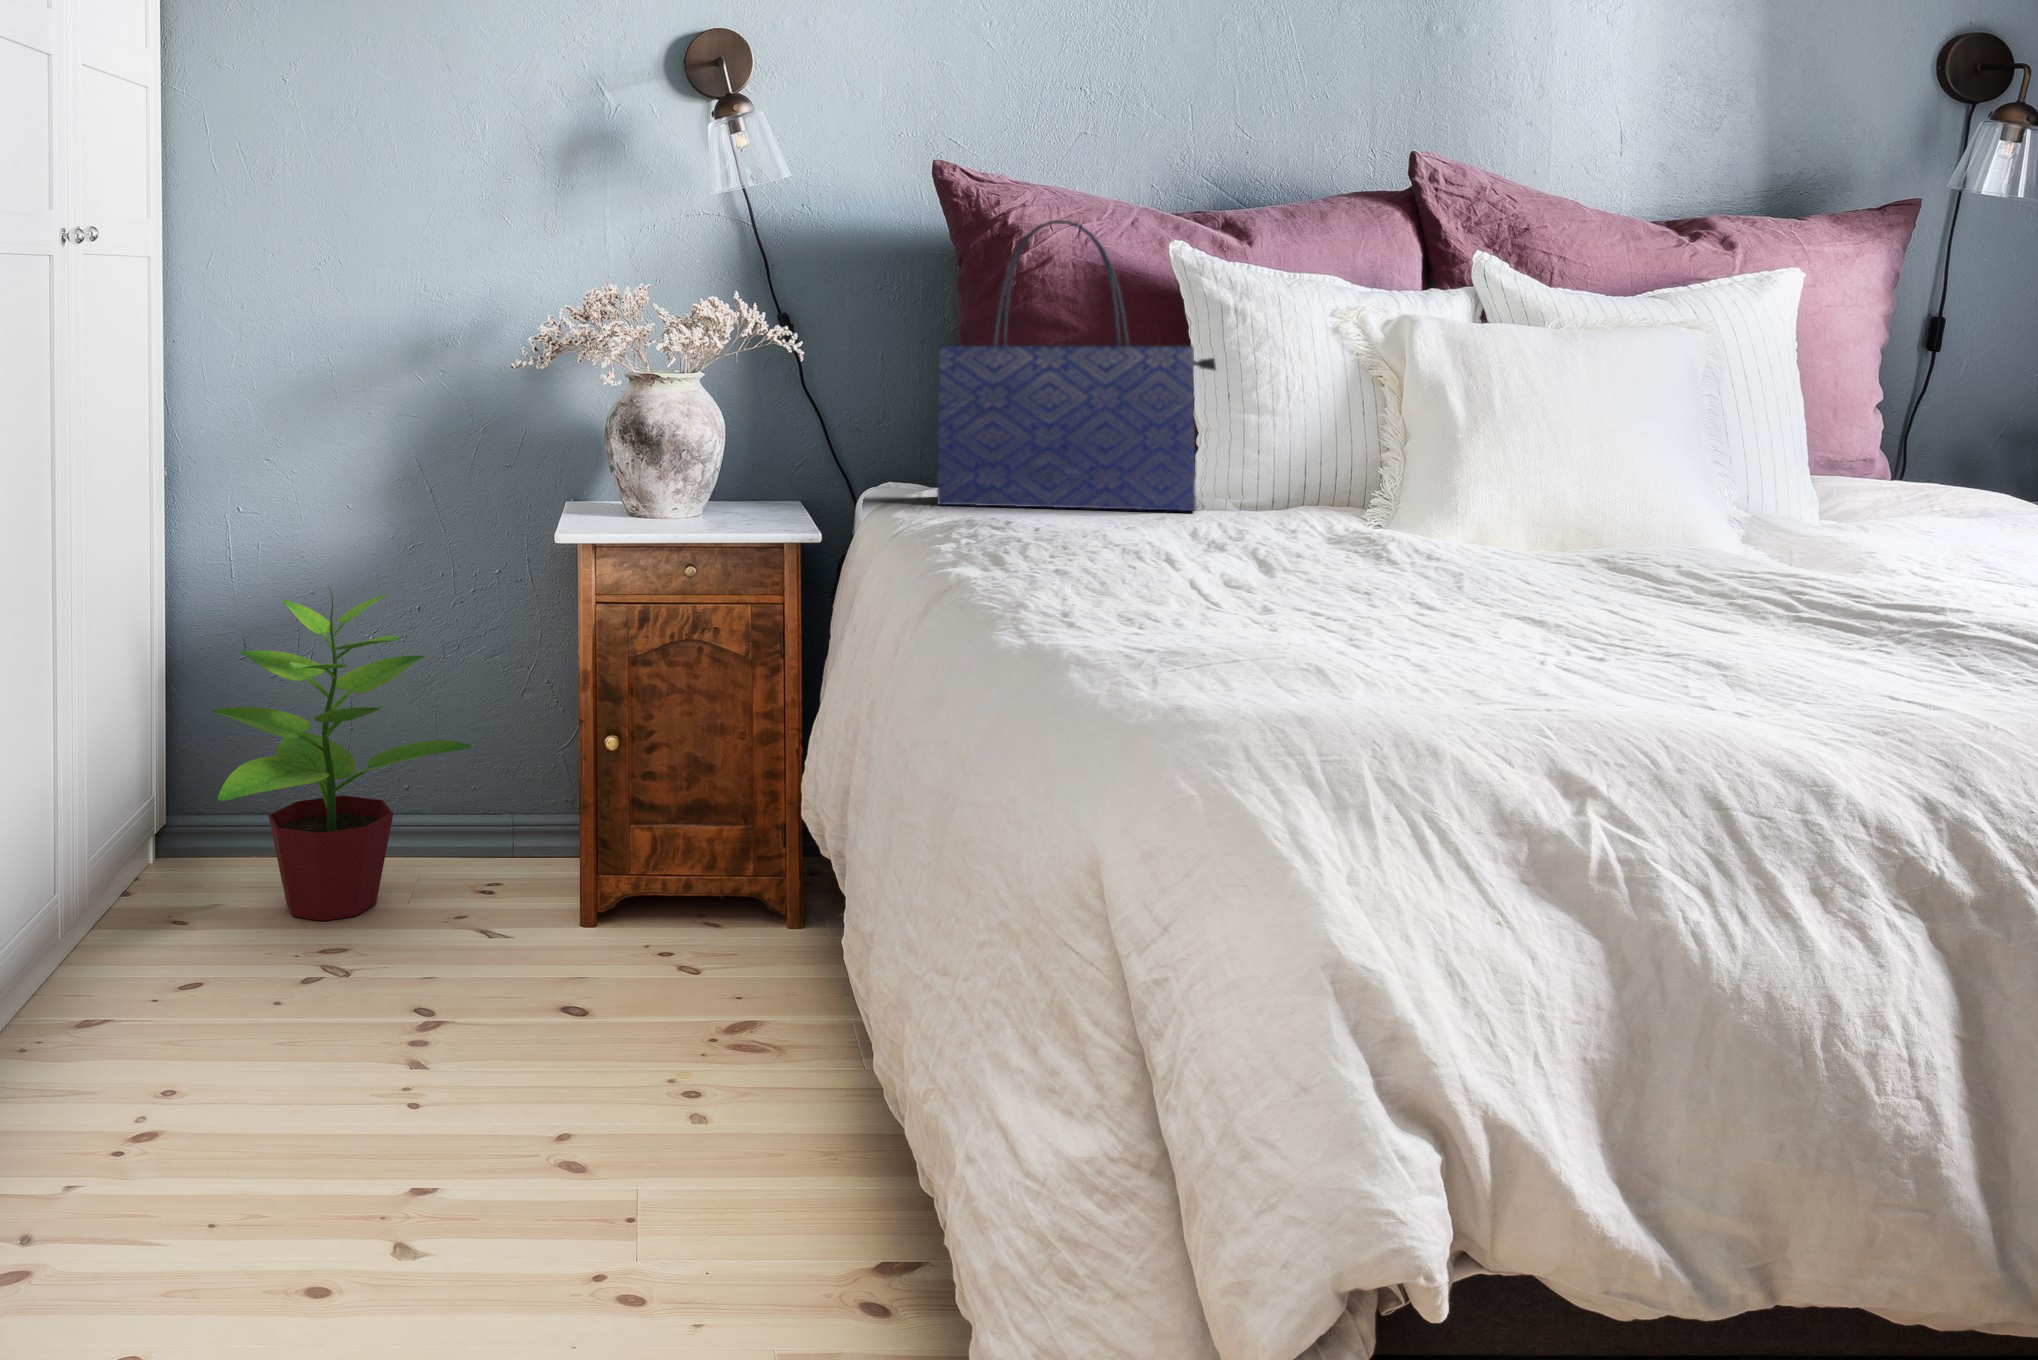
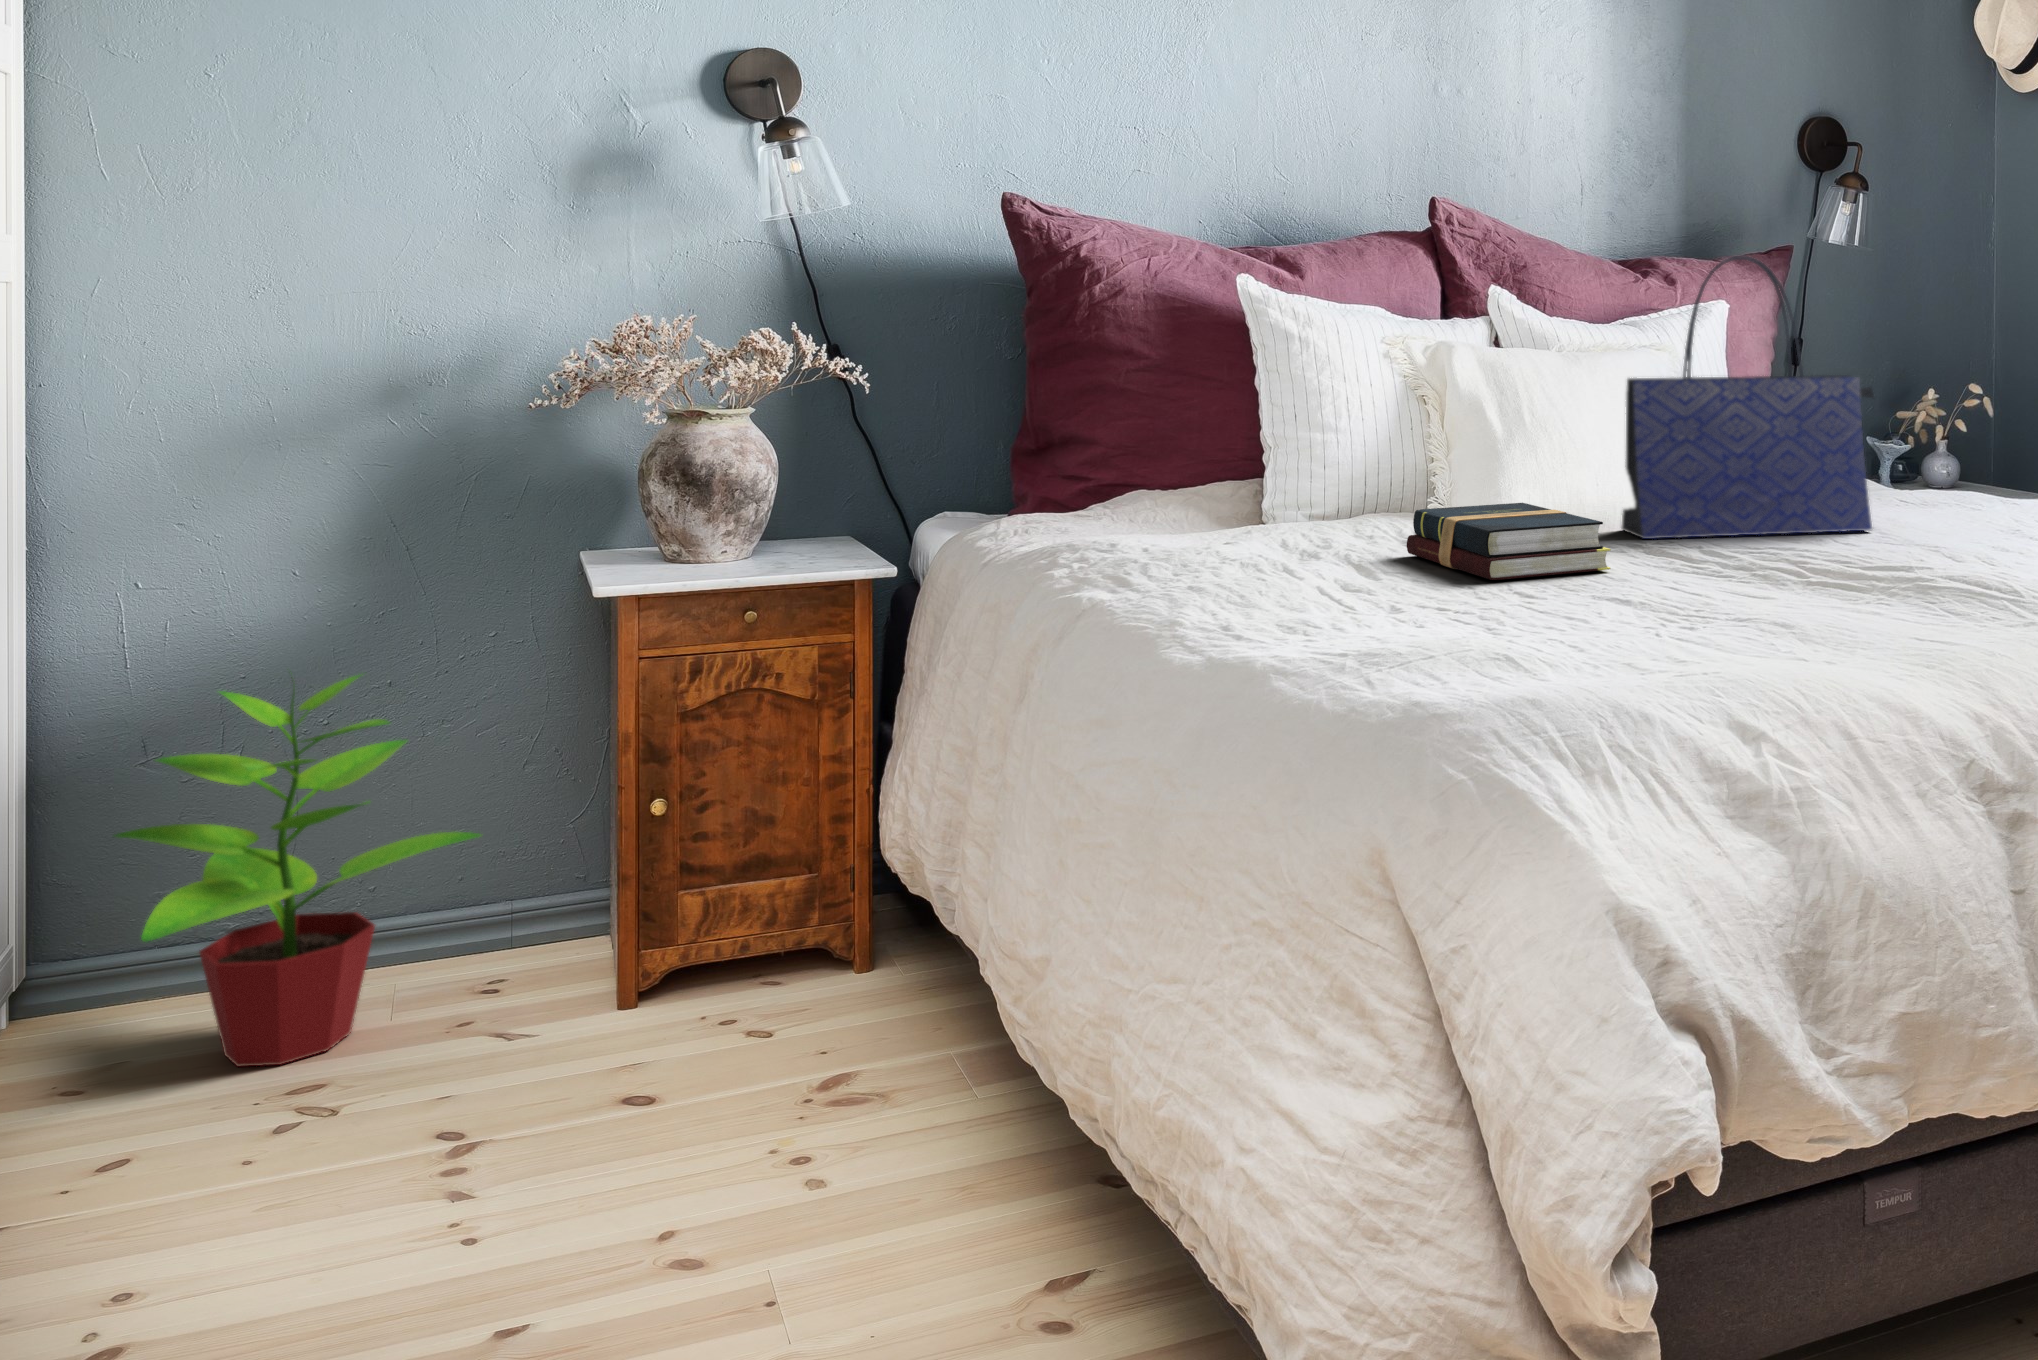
tote bag: present [937,220,1216,511] -> present [1622,256,1874,539]
hardback book: none [1329,503,1578,591] -> present [1407,503,1611,580]

